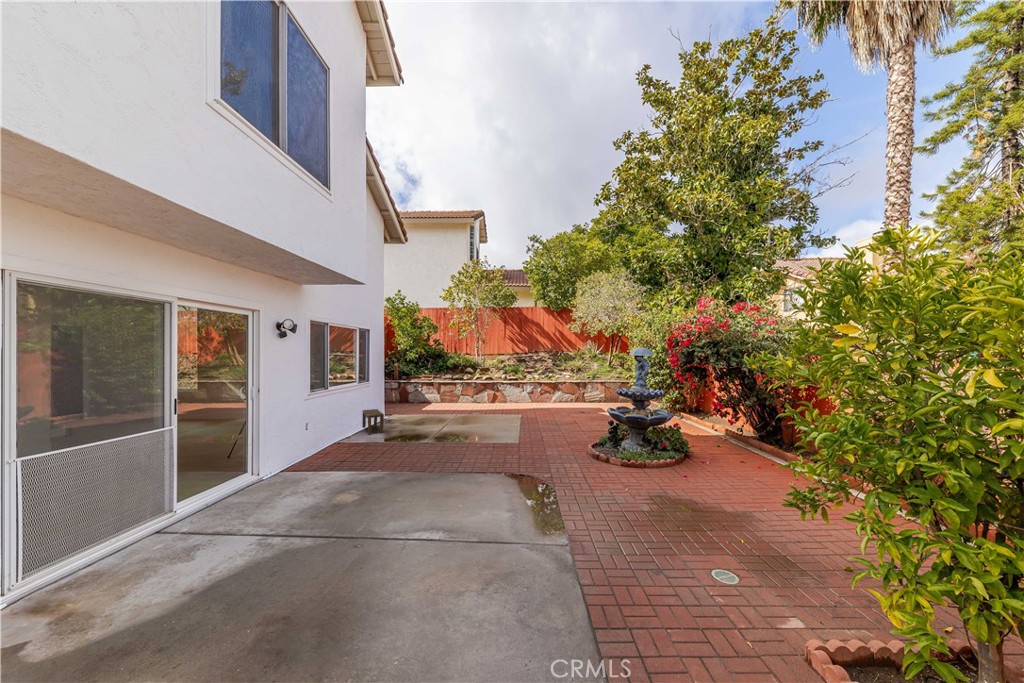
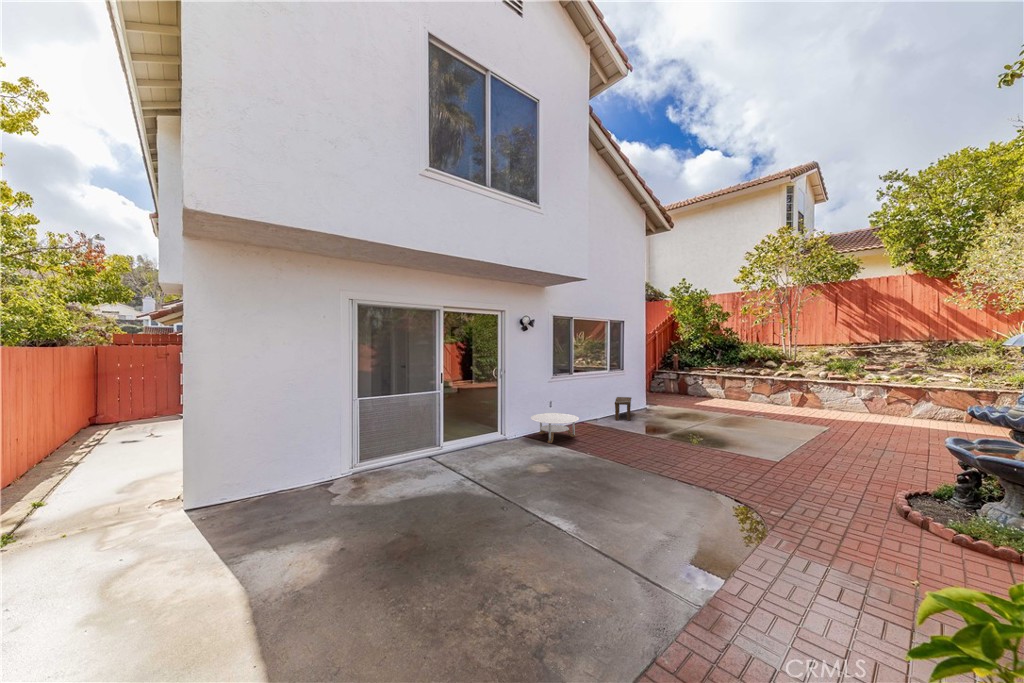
round table: none [290,434,353,471] -> present [531,413,579,443]

